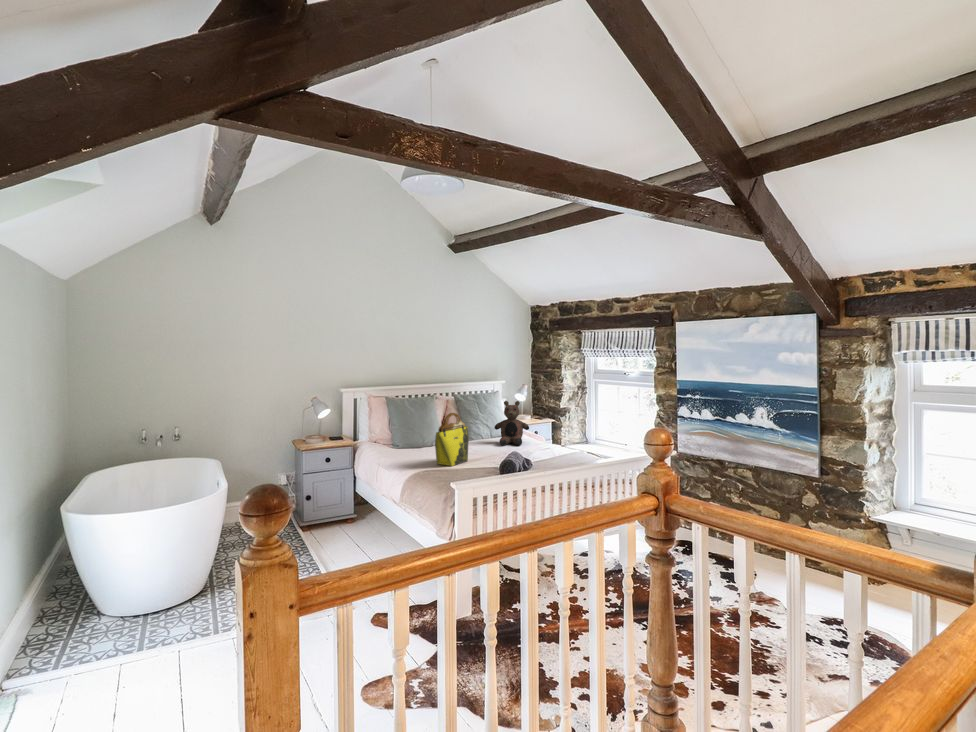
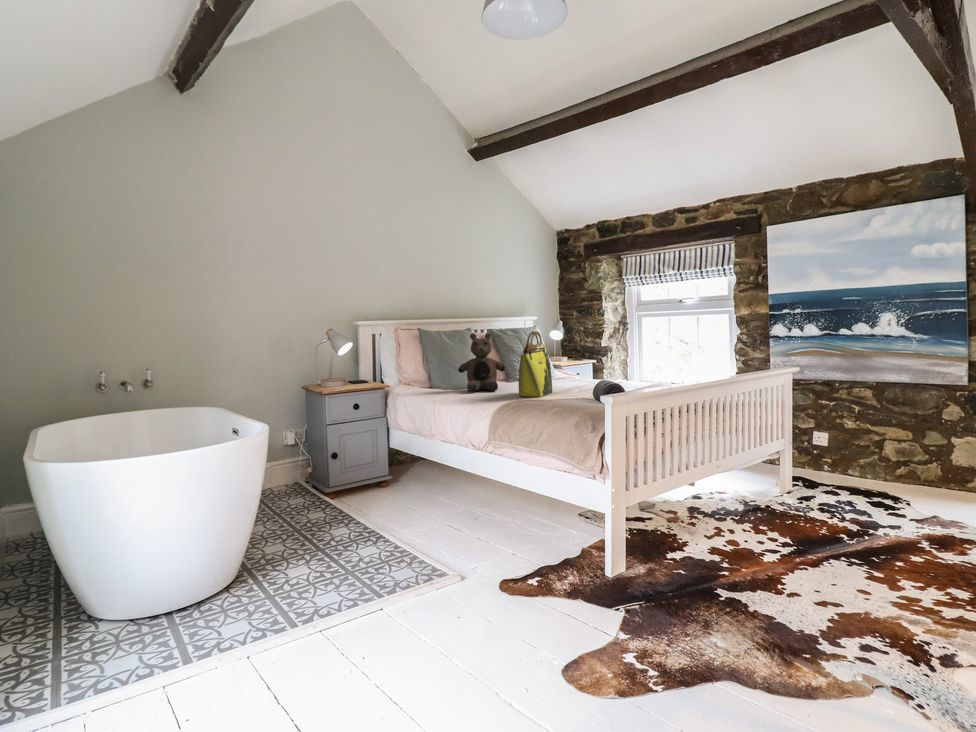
teddy bear: present [494,401,529,445] -> present [458,333,505,392]

